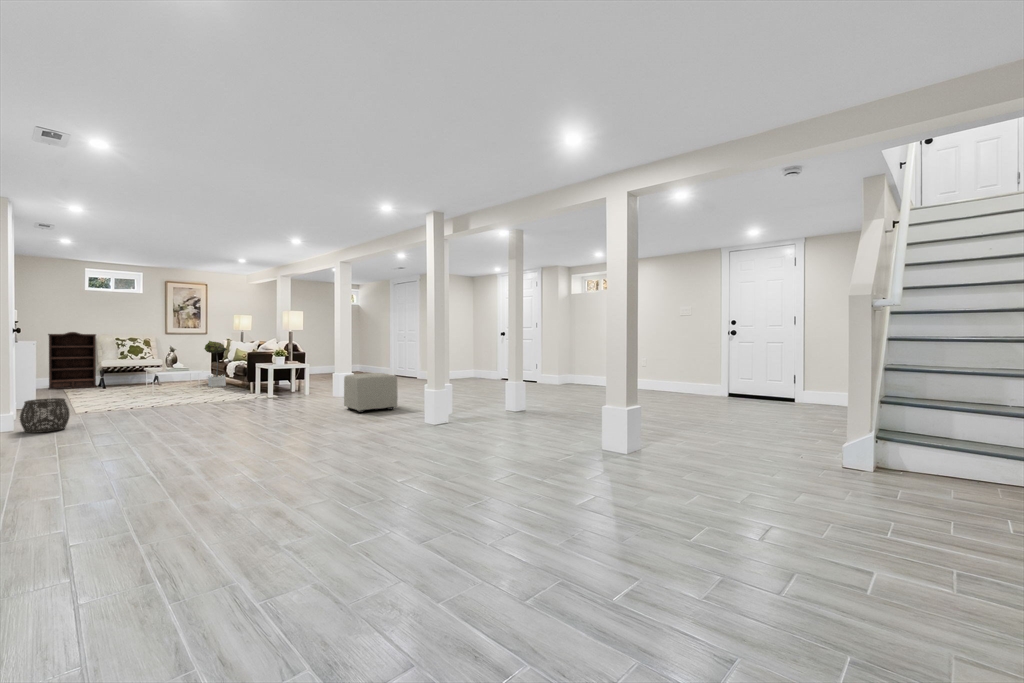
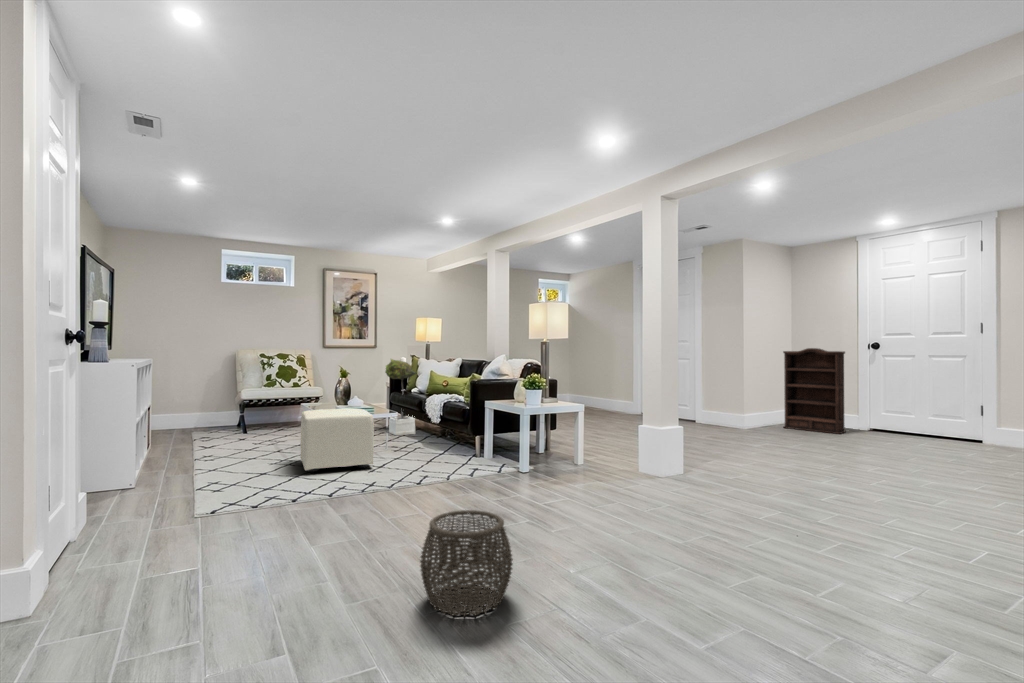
bookshelf: present [48,332,96,389] -> present [783,348,846,434]
ottoman: present [344,373,398,412] -> present [300,409,374,472]
woven basket: present [20,398,70,433] -> present [420,510,513,616]

